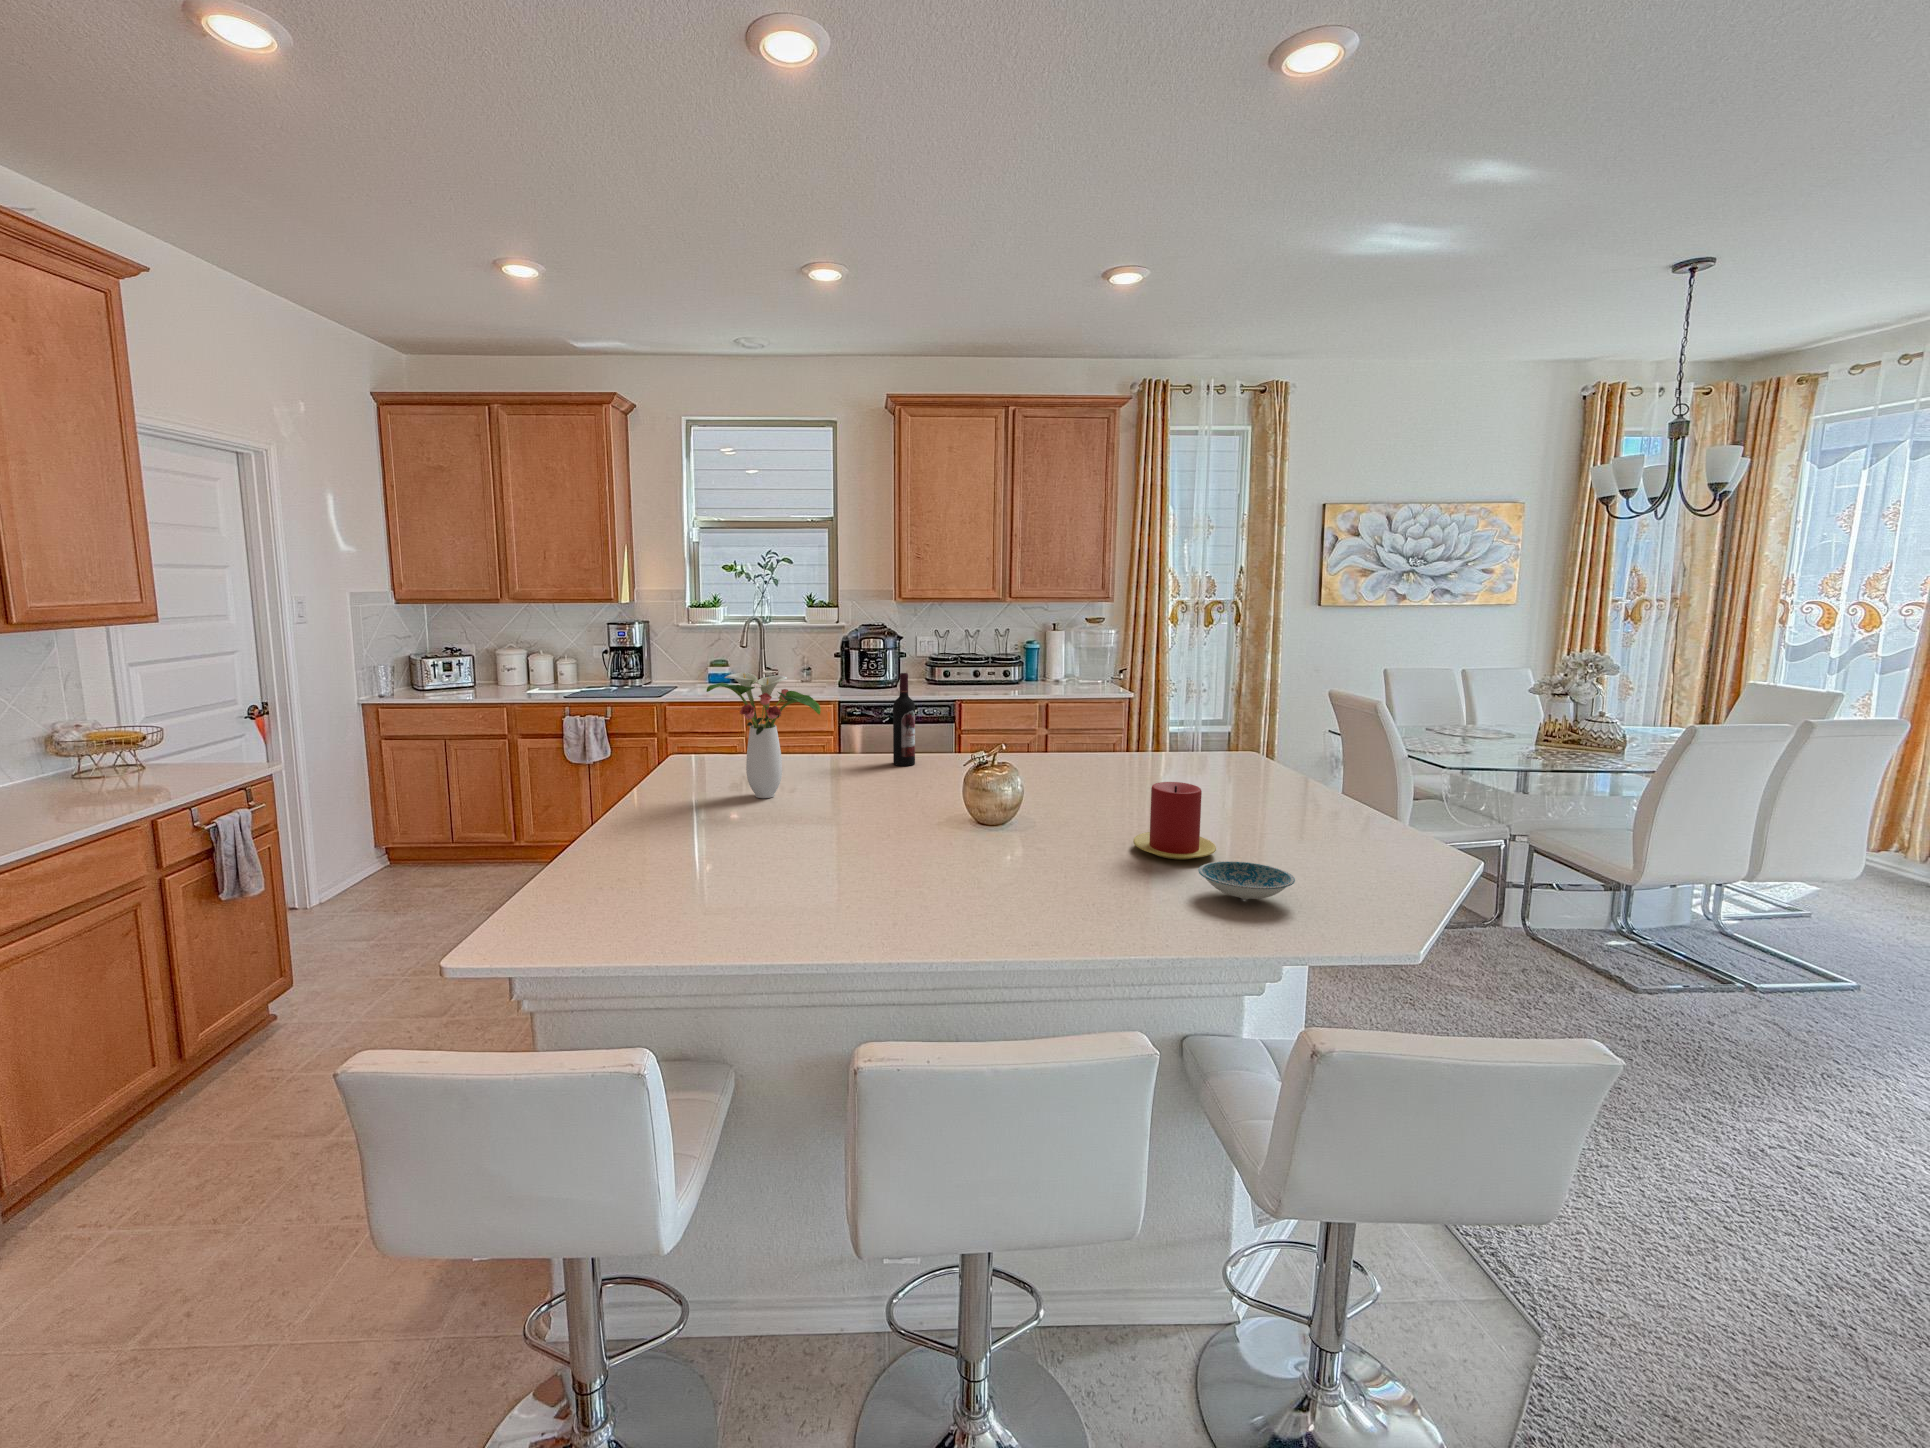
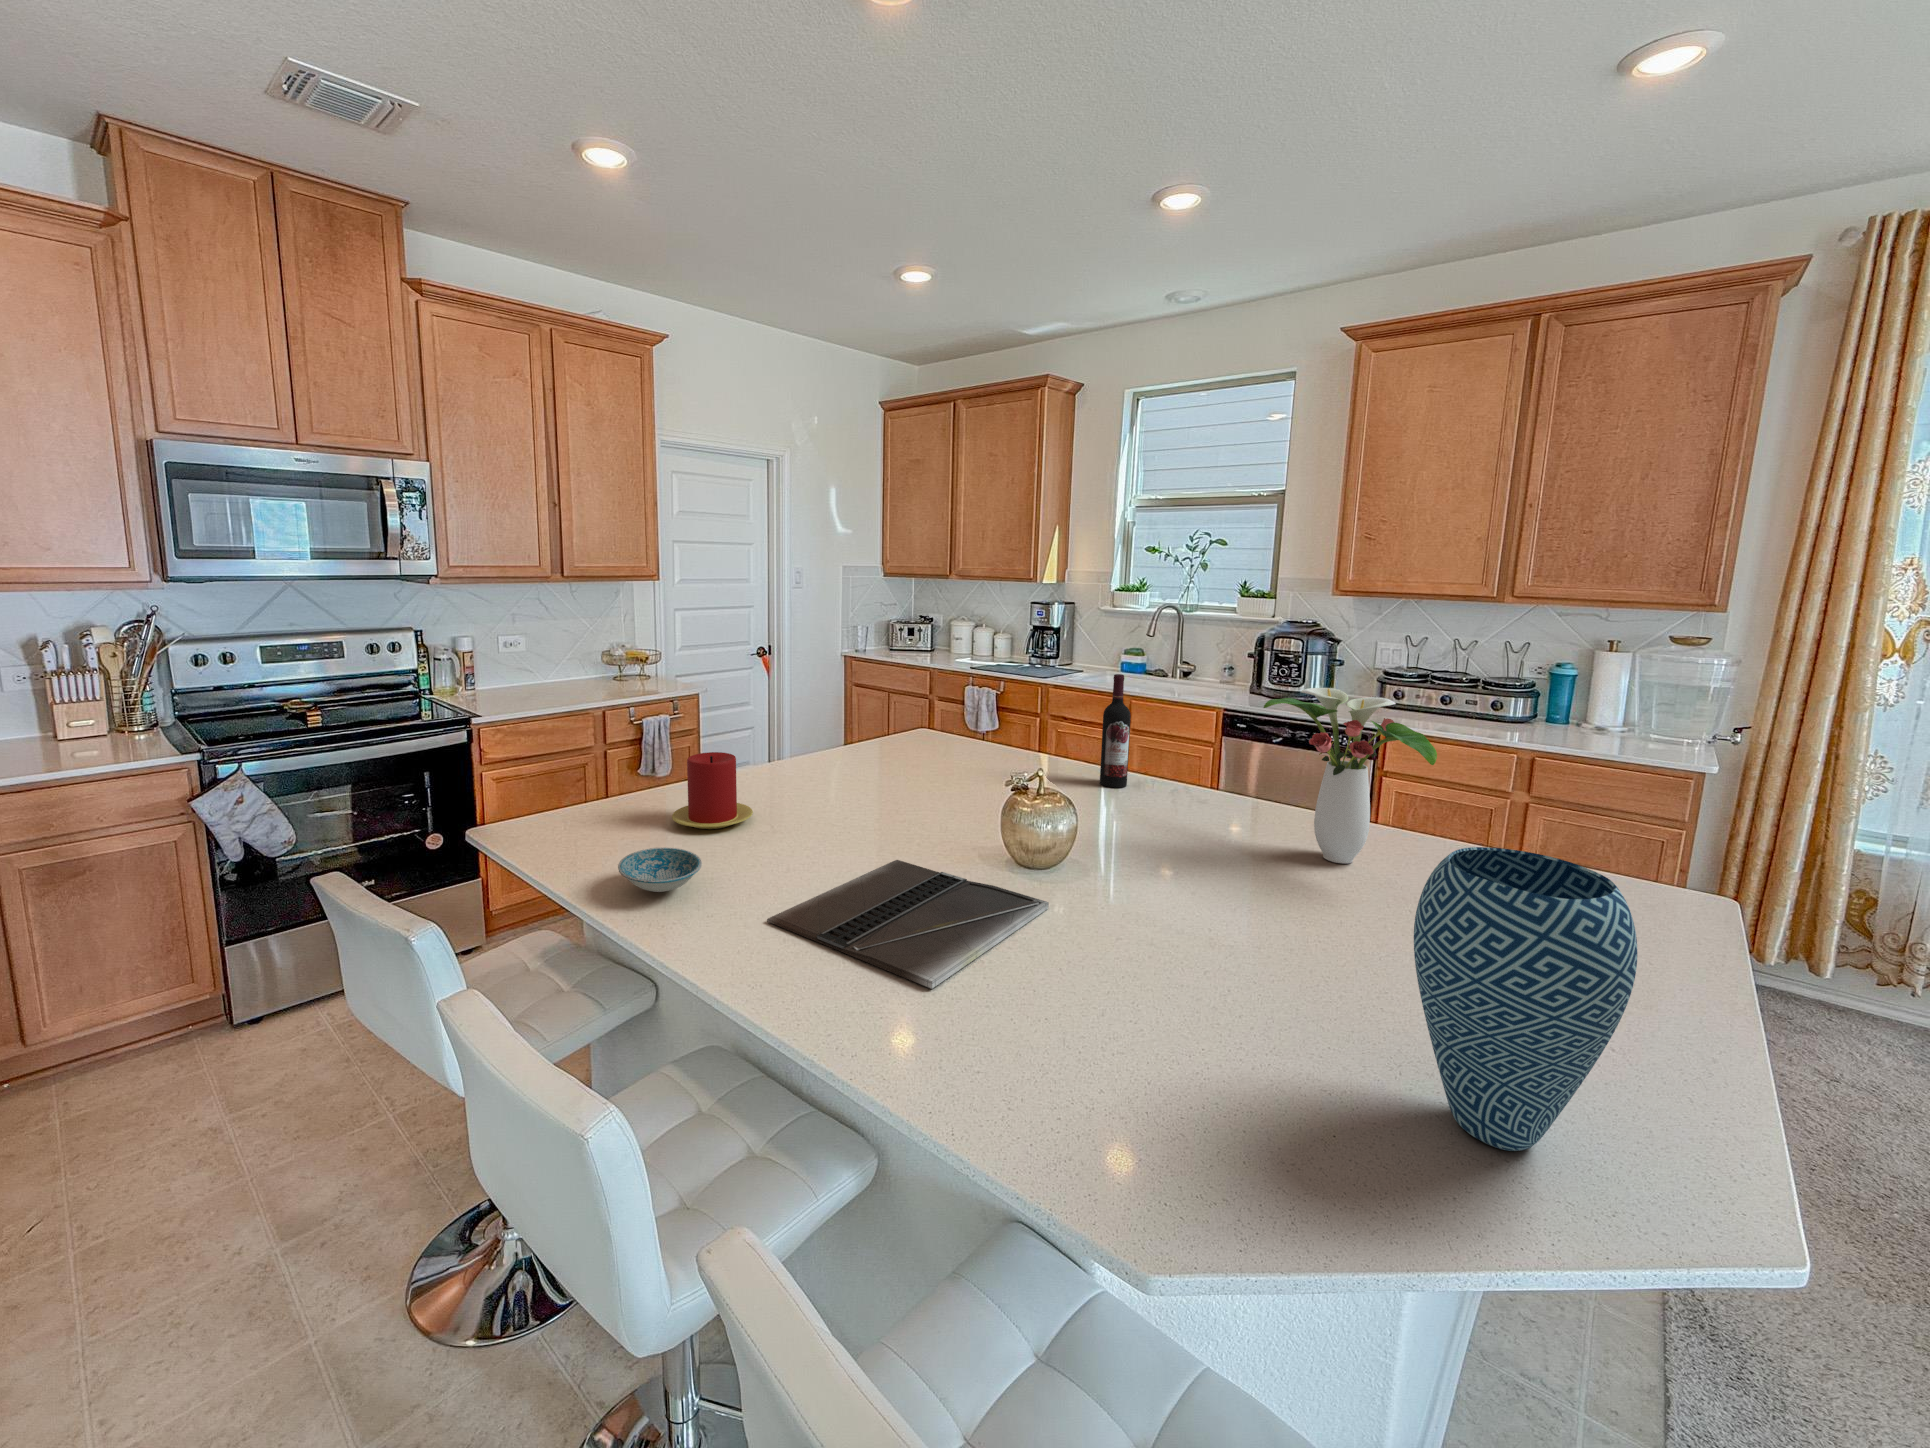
flower arrangement: present [707,673,821,798] -> present [1264,688,1437,864]
vase: none [1309,719,1404,860] -> present [1414,847,1637,1151]
candle: present [1133,782,1216,859] -> present [672,752,753,829]
laptop: none [901,835,1093,904] -> present [767,860,1049,989]
ceramic bowl: present [1198,861,1295,900] -> present [618,847,702,892]

